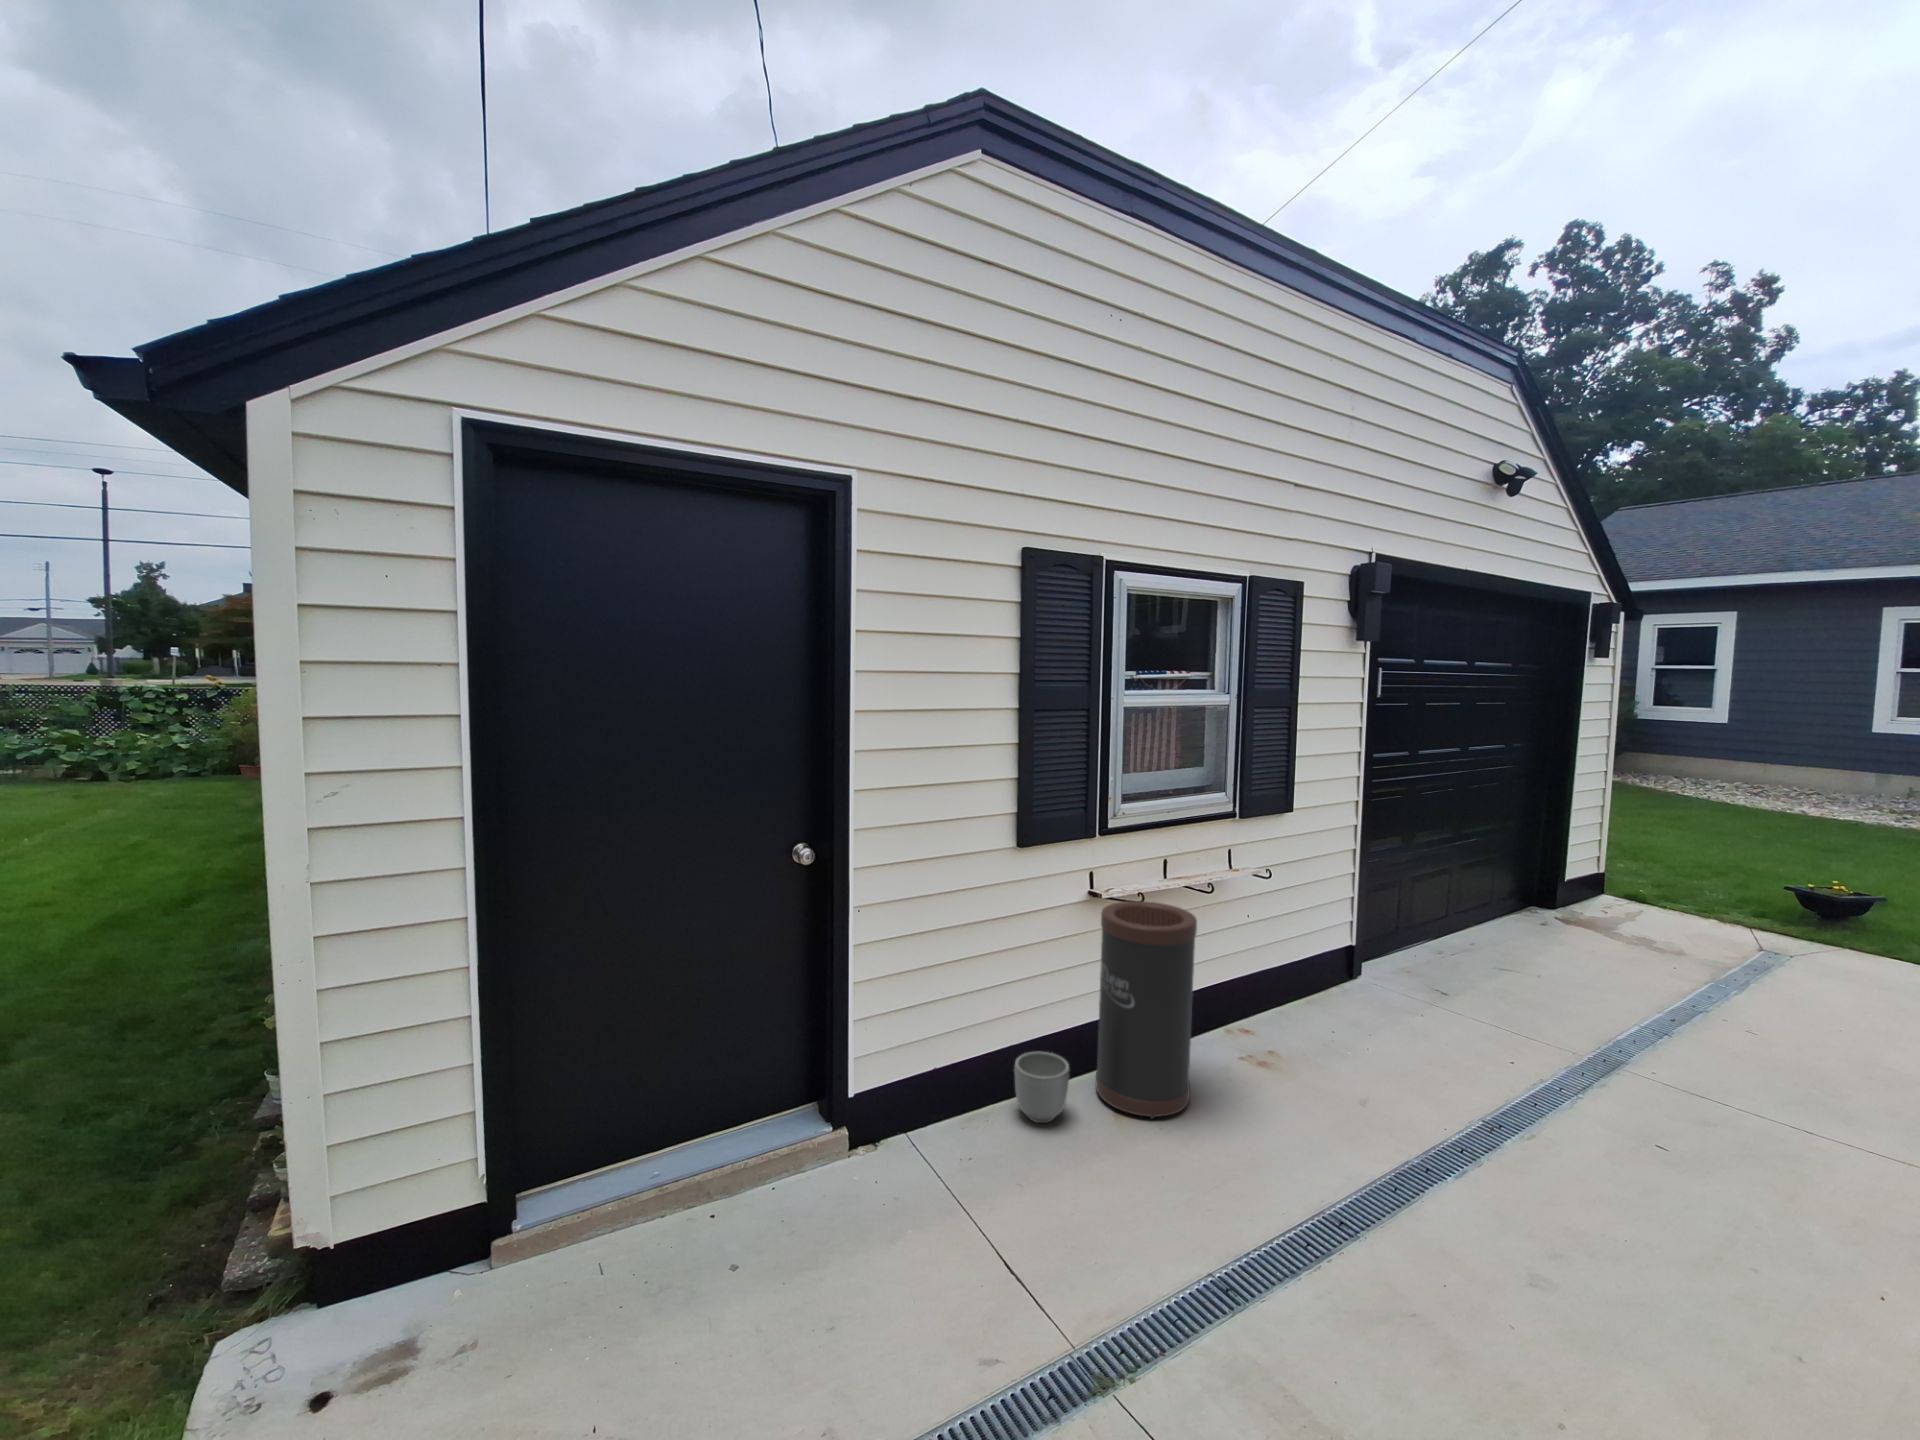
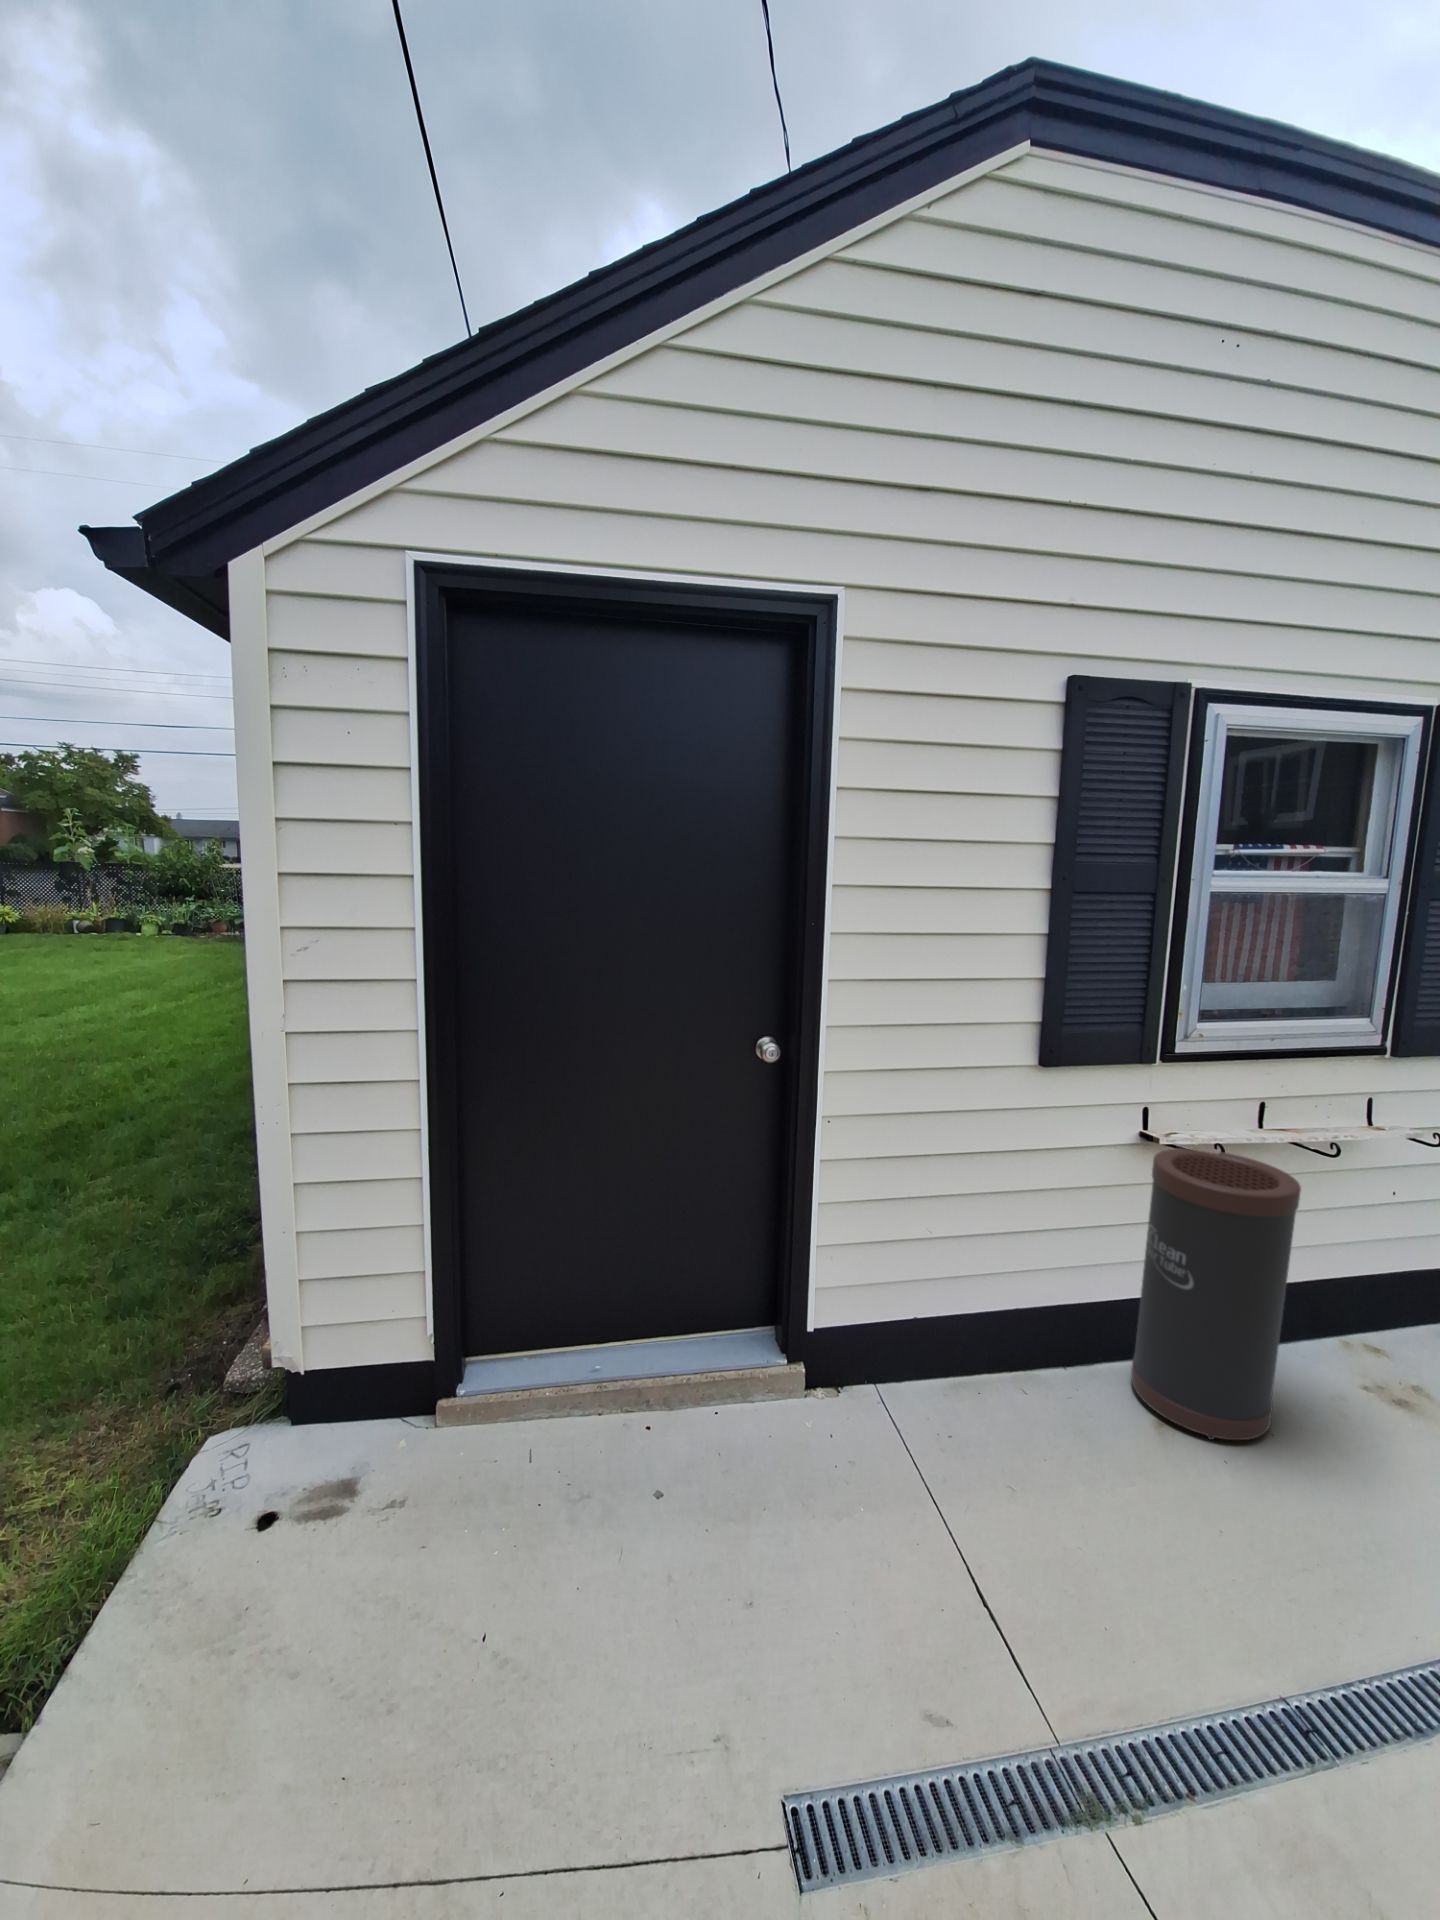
planter: present [1014,1052,1069,1123] -> none [1018,1318,1093,1410]

